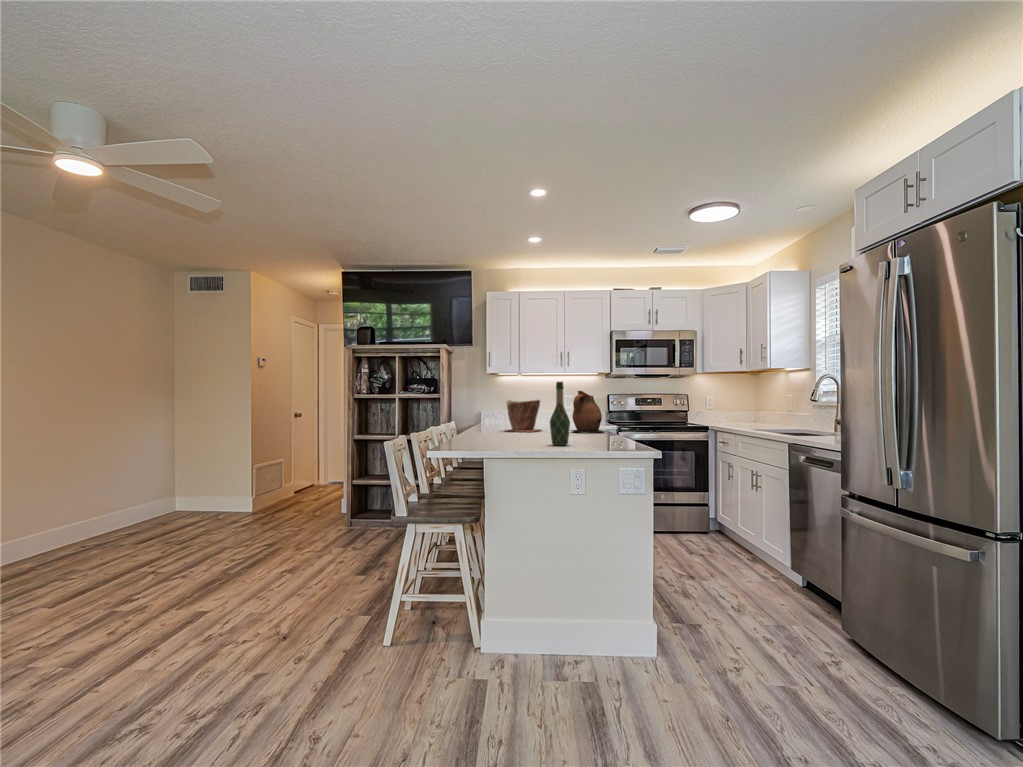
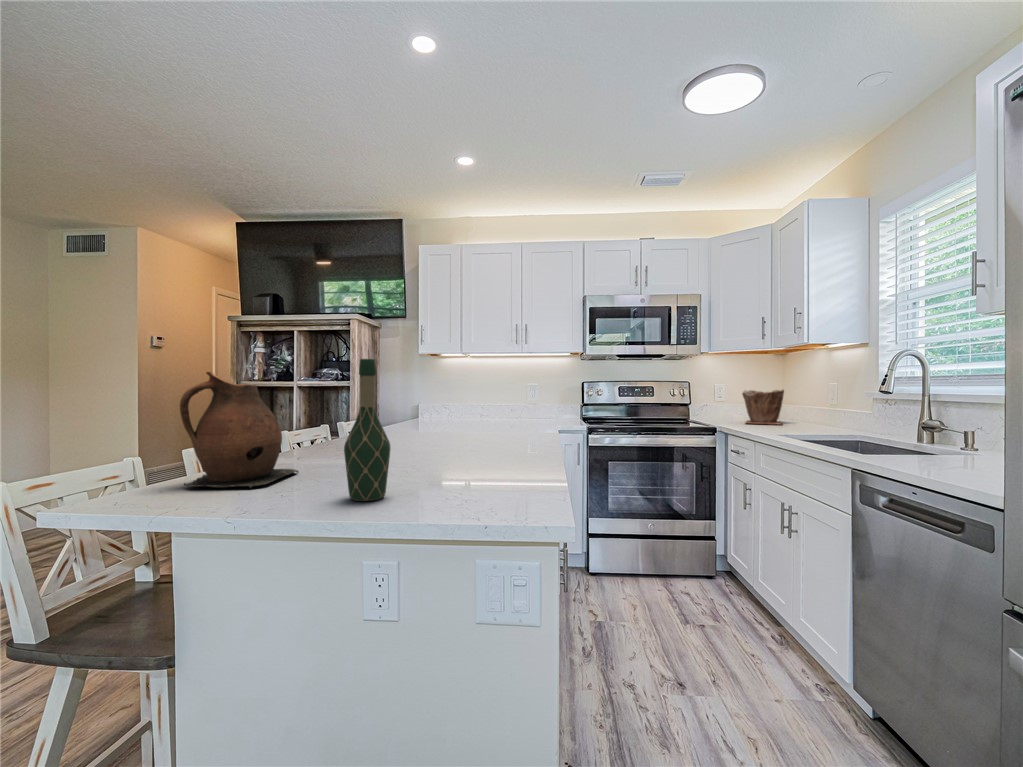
ceramic pitcher: present [571,391,606,432] -> present [180,372,298,488]
plant pot: present [505,400,540,432] -> present [742,390,784,425]

